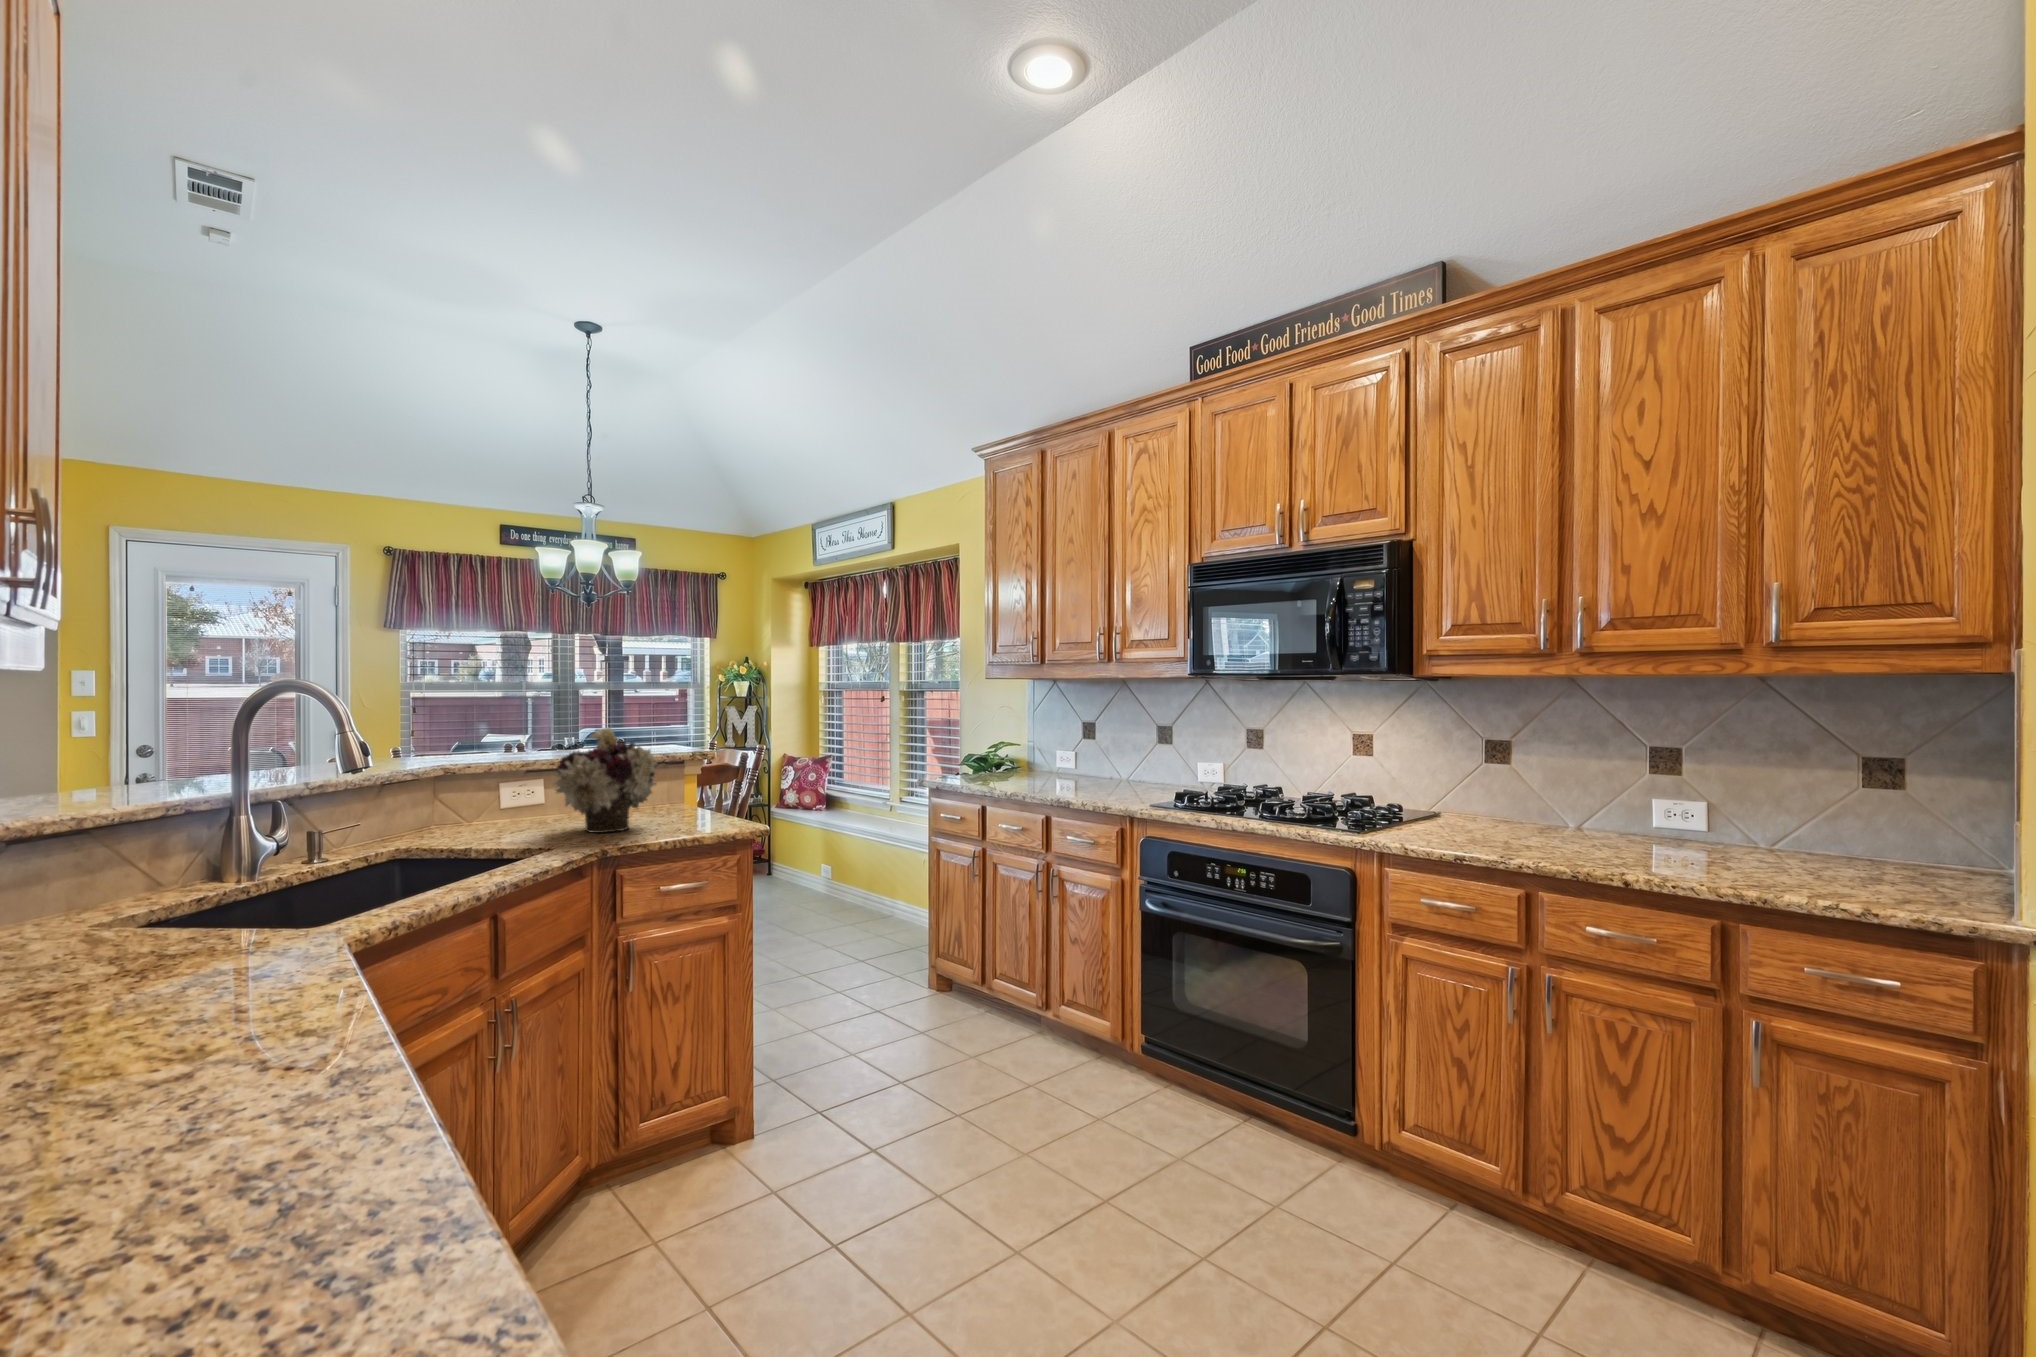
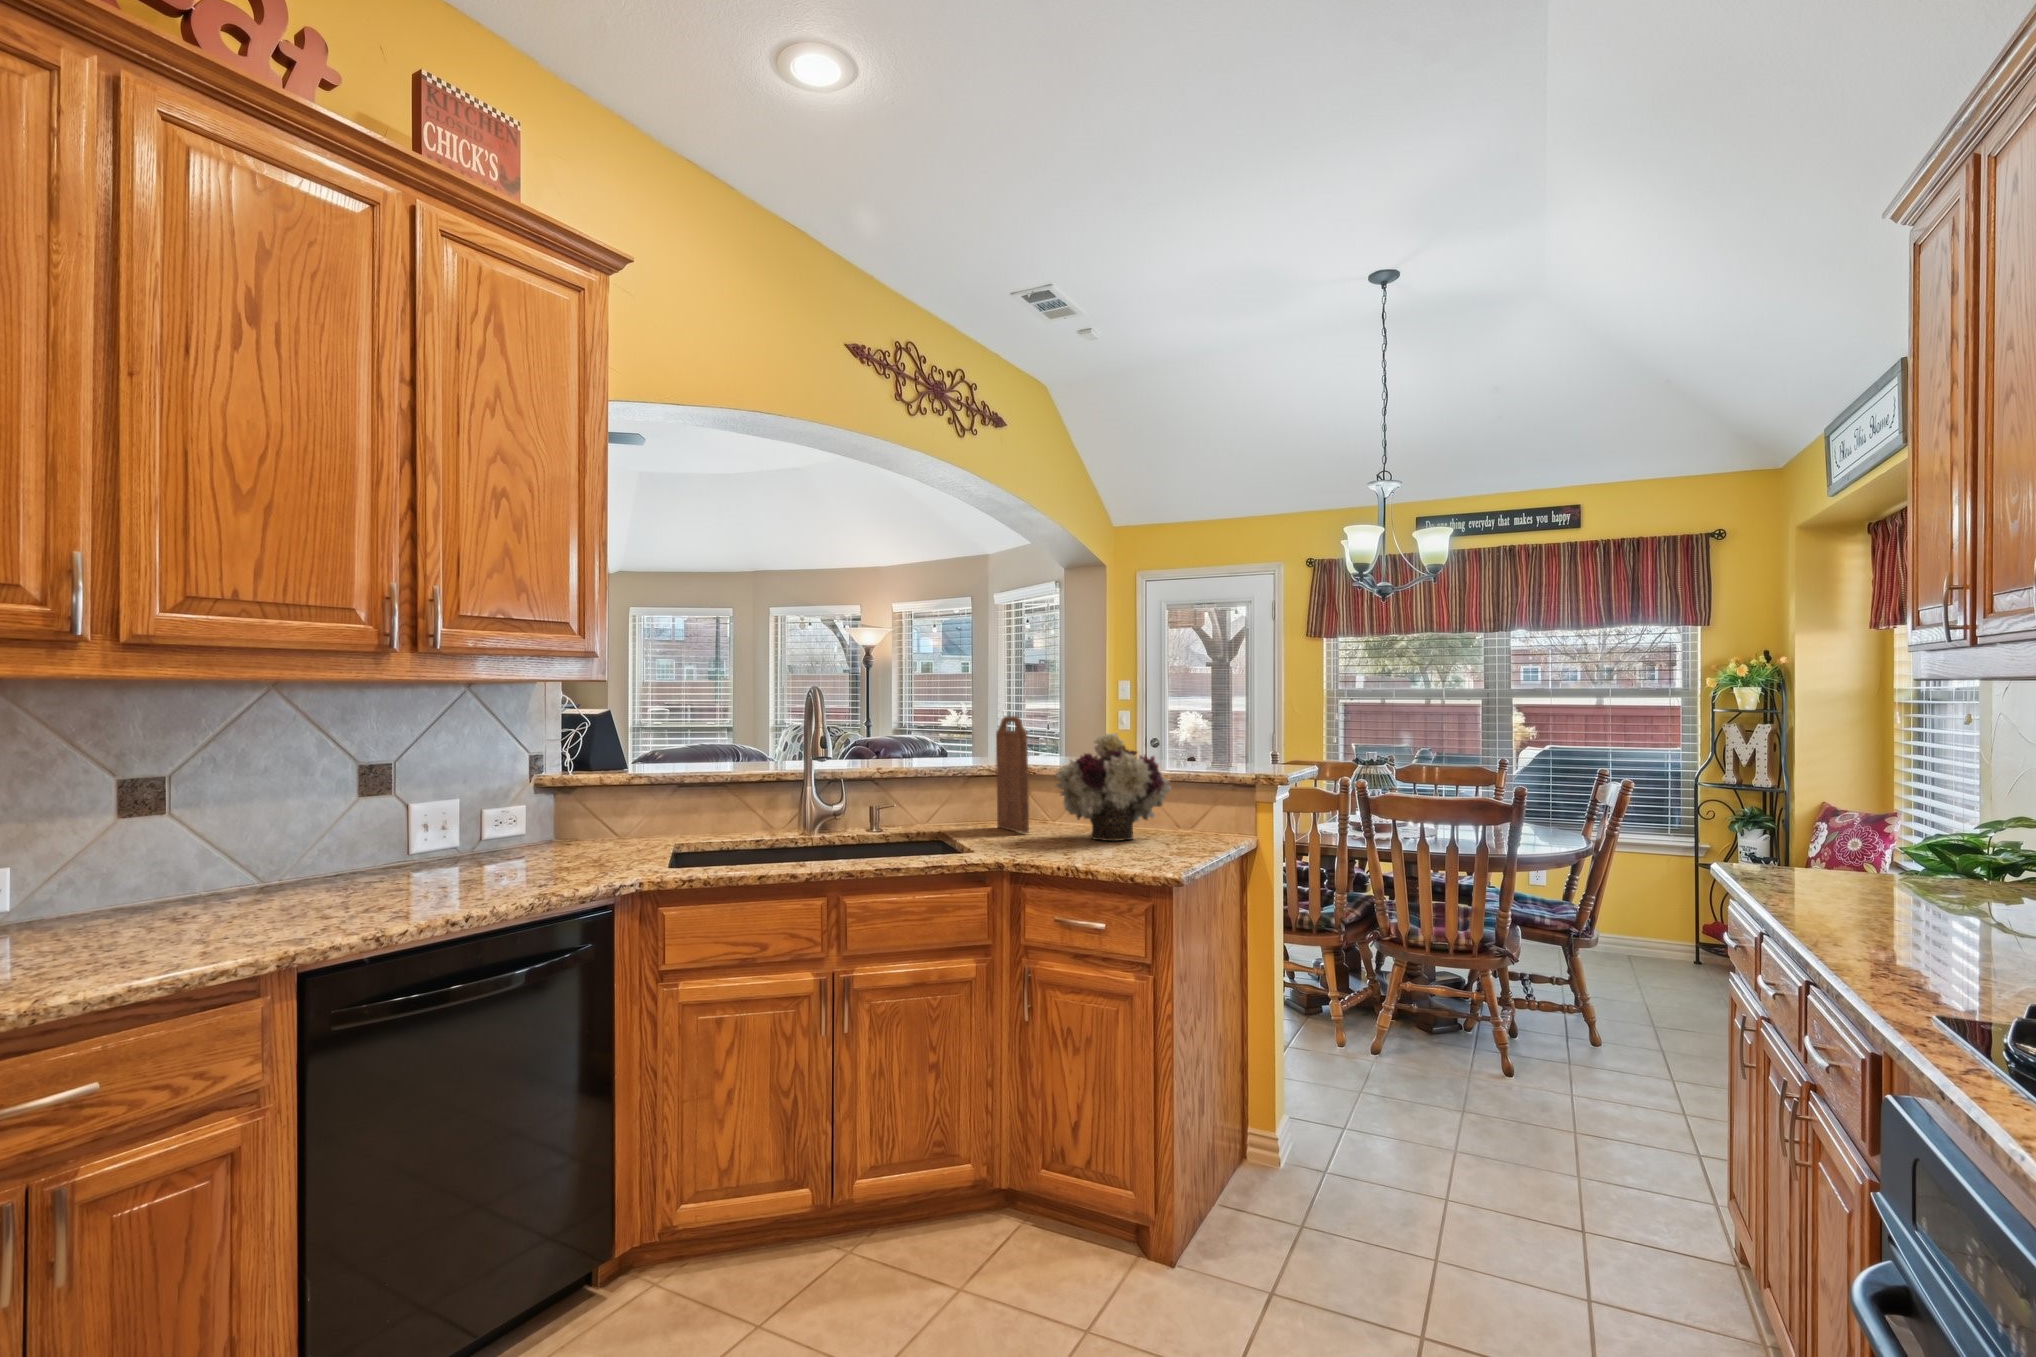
cutting board: none [434,713,508,838] -> present [996,716,1029,833]

